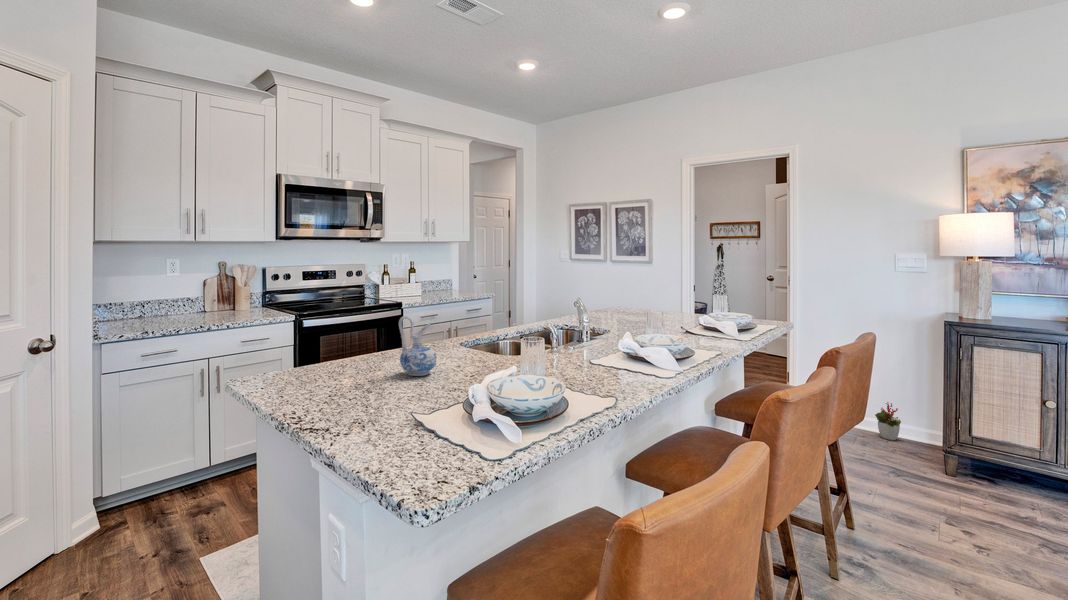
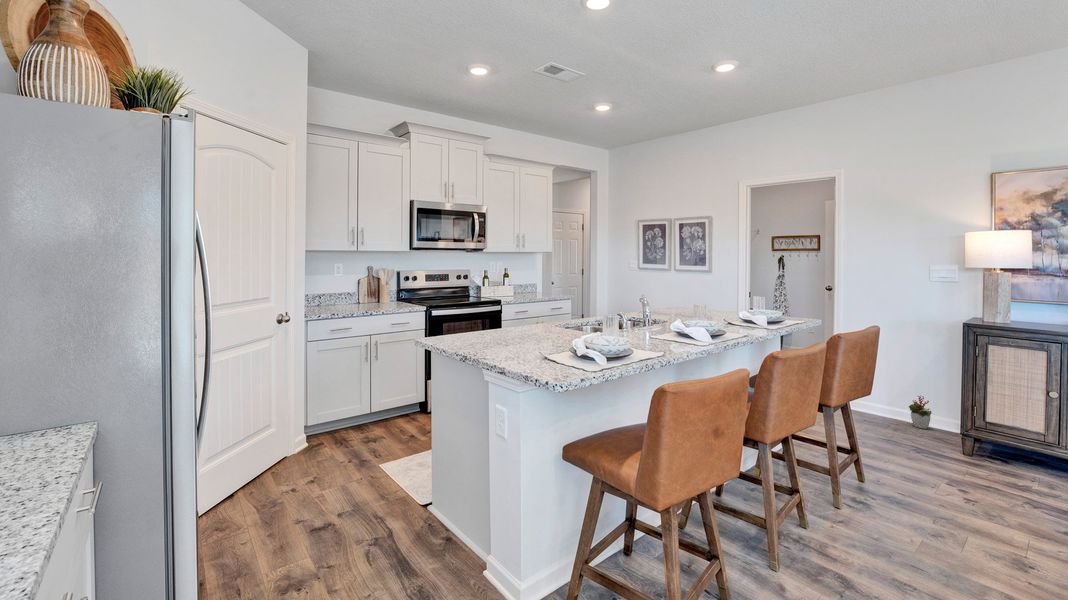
ceramic pitcher: present [399,316,436,376] -> none [521,301,544,340]

